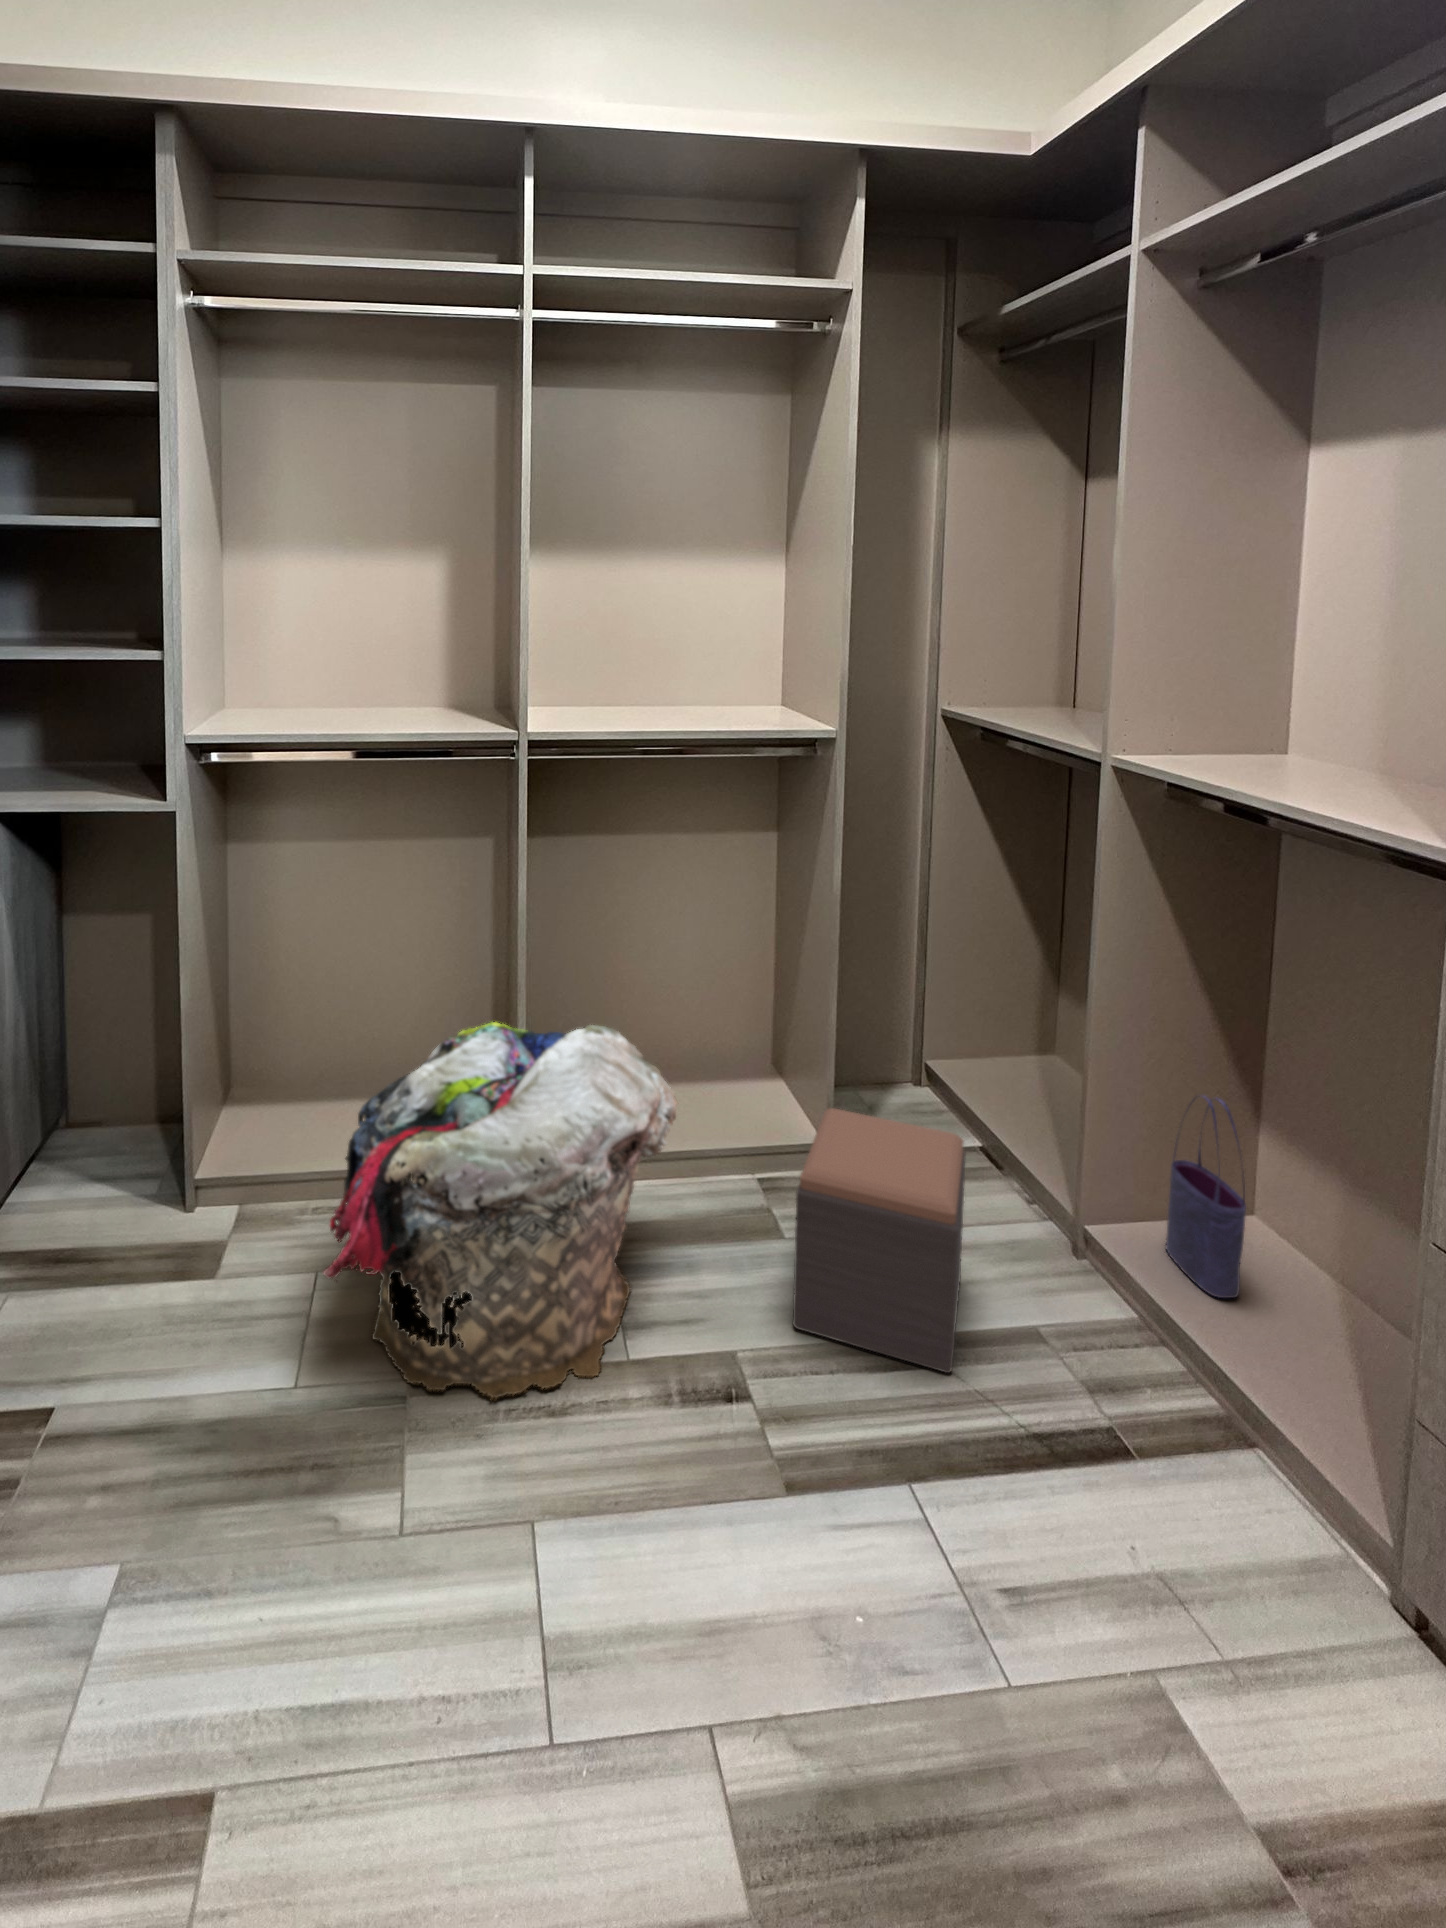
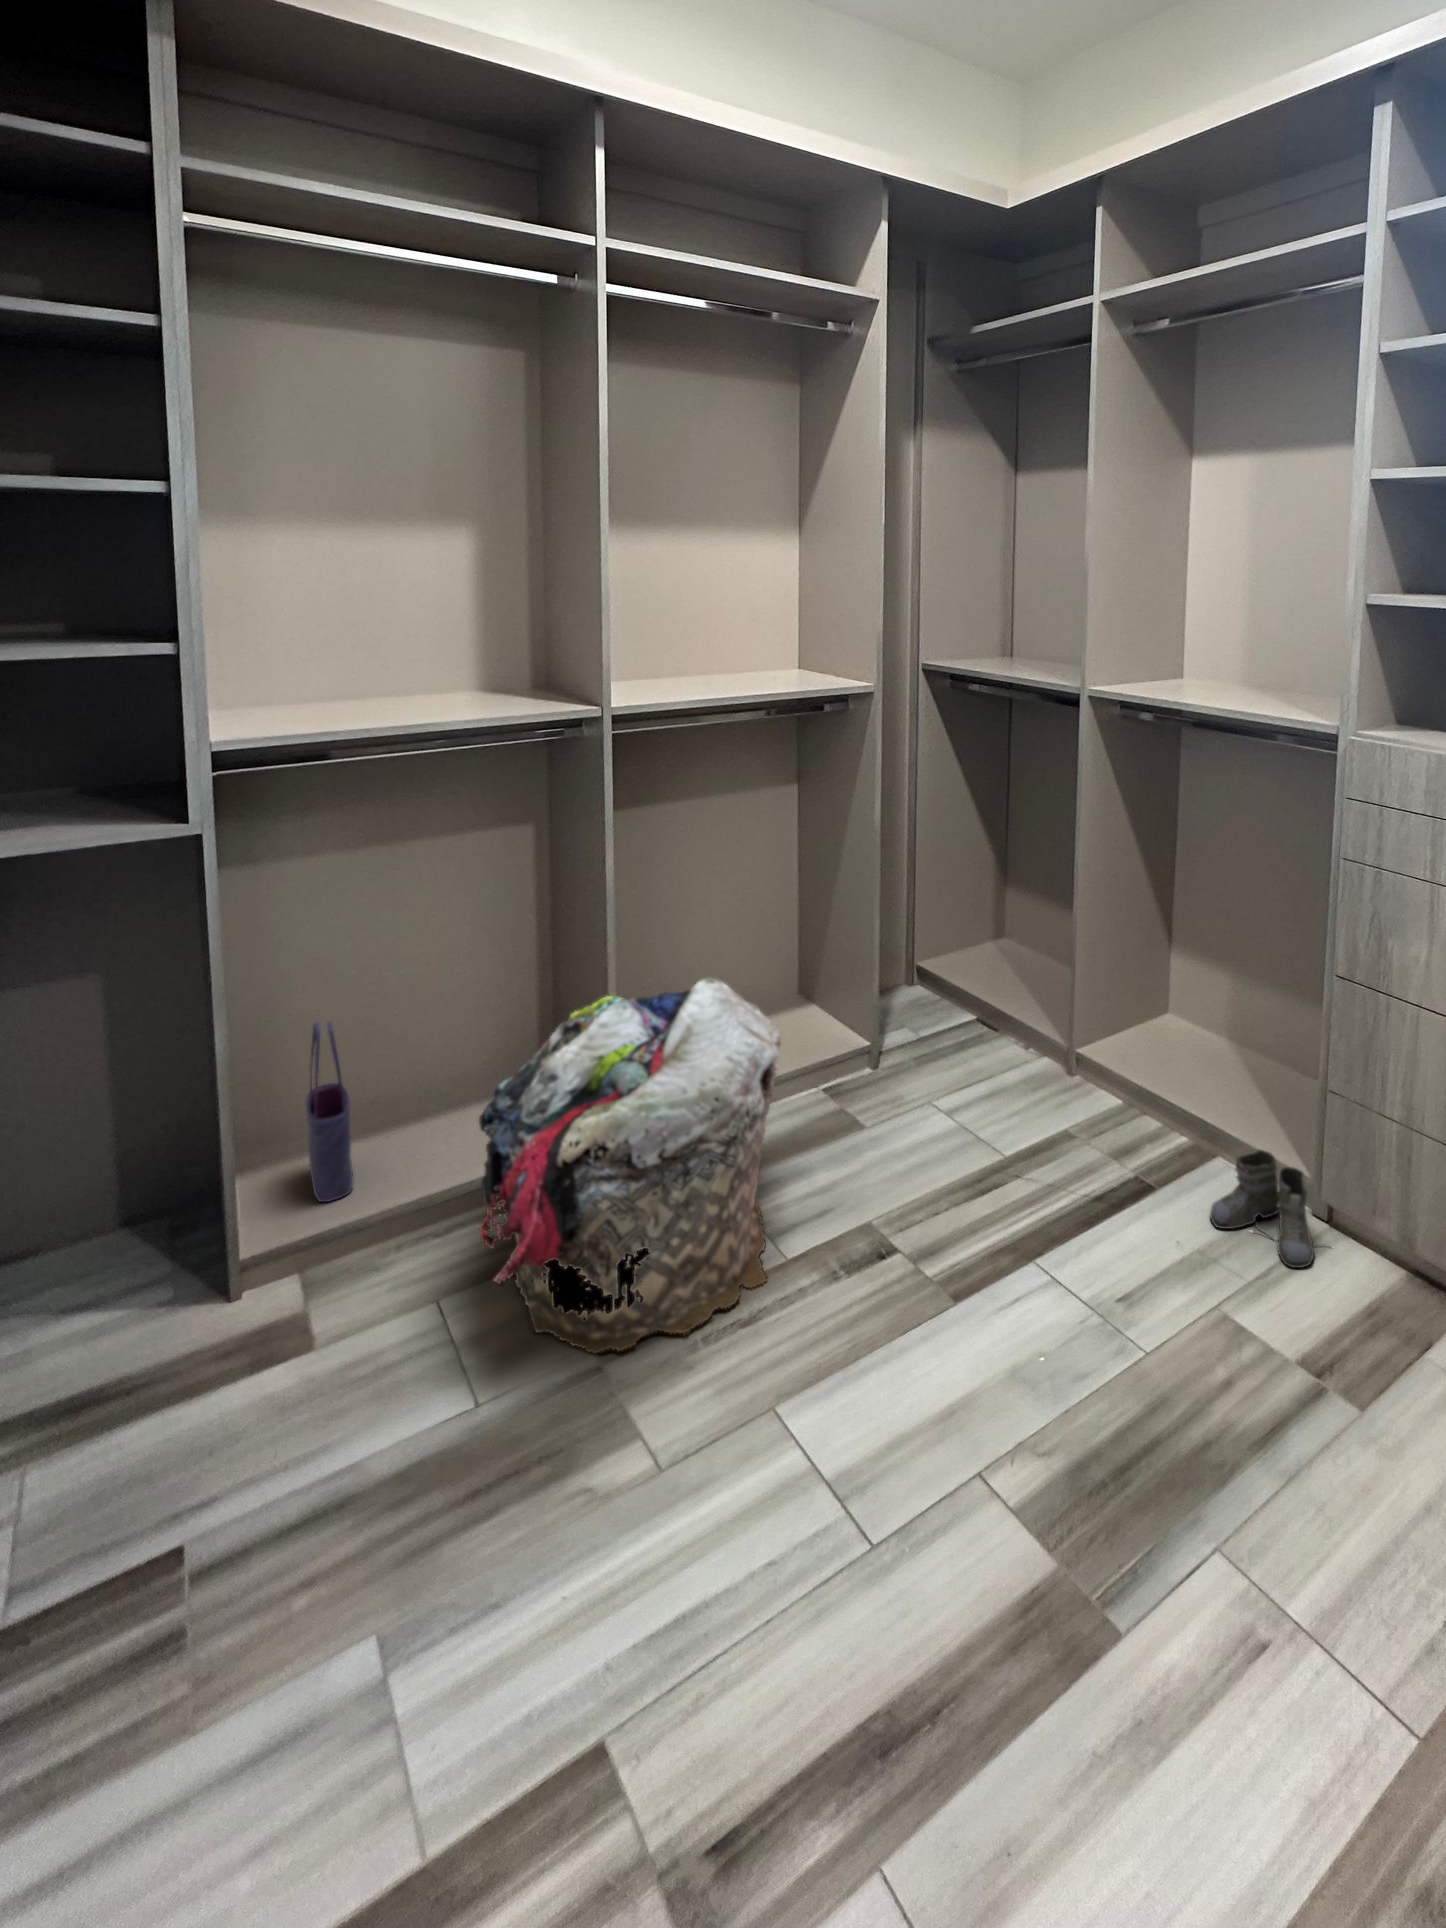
tote bag: present [1166,1096,1246,1298] -> present [306,1022,354,1202]
footstool: present [793,1108,966,1373] -> none [891,1000,1029,1189]
boots: none [1195,1457,1396,1673] -> present [1210,1150,1314,1268]

